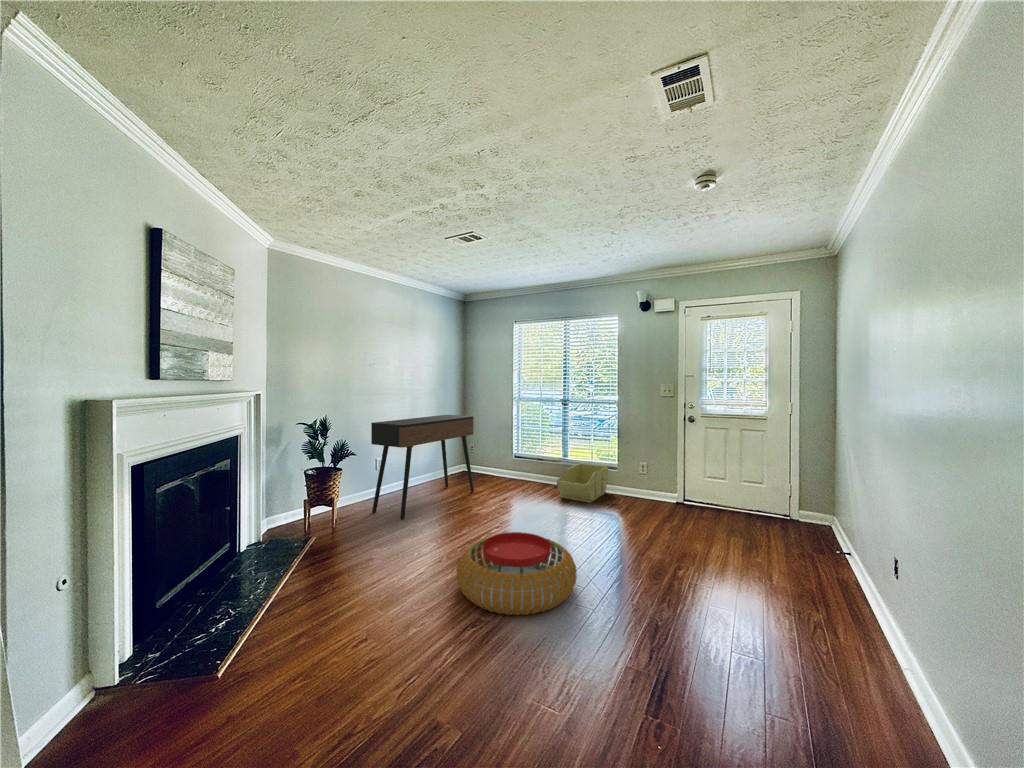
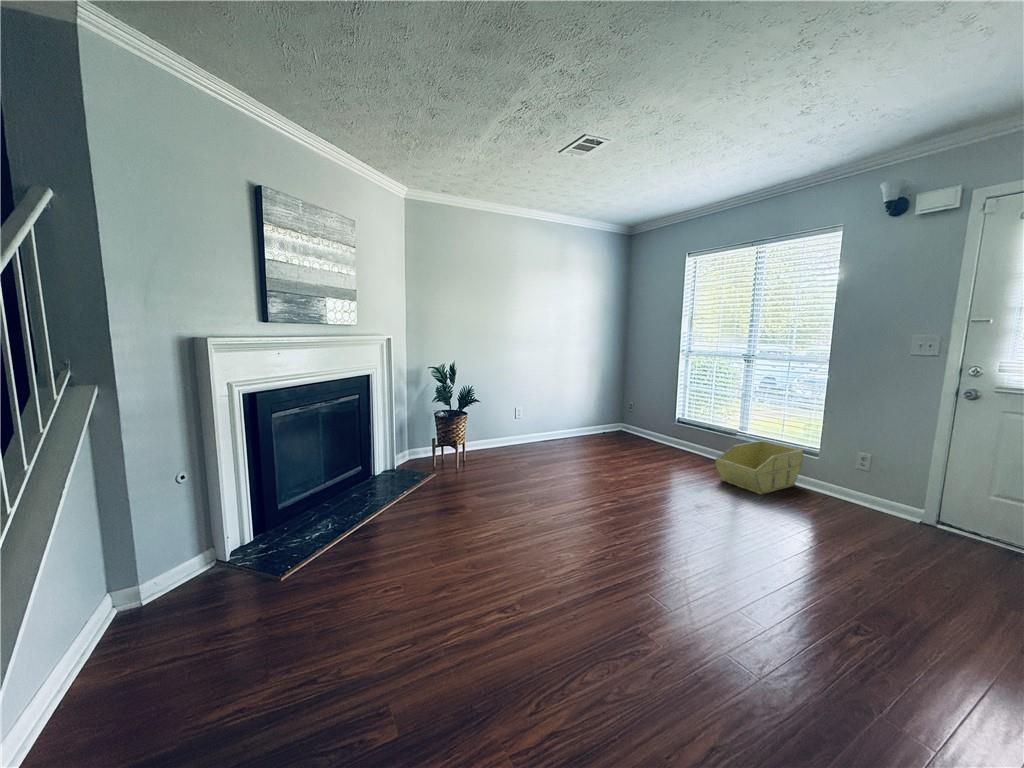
console table: present [371,415,474,519] -> none [499,367,618,473]
pouf: present [457,532,577,615] -> none [509,513,661,624]

